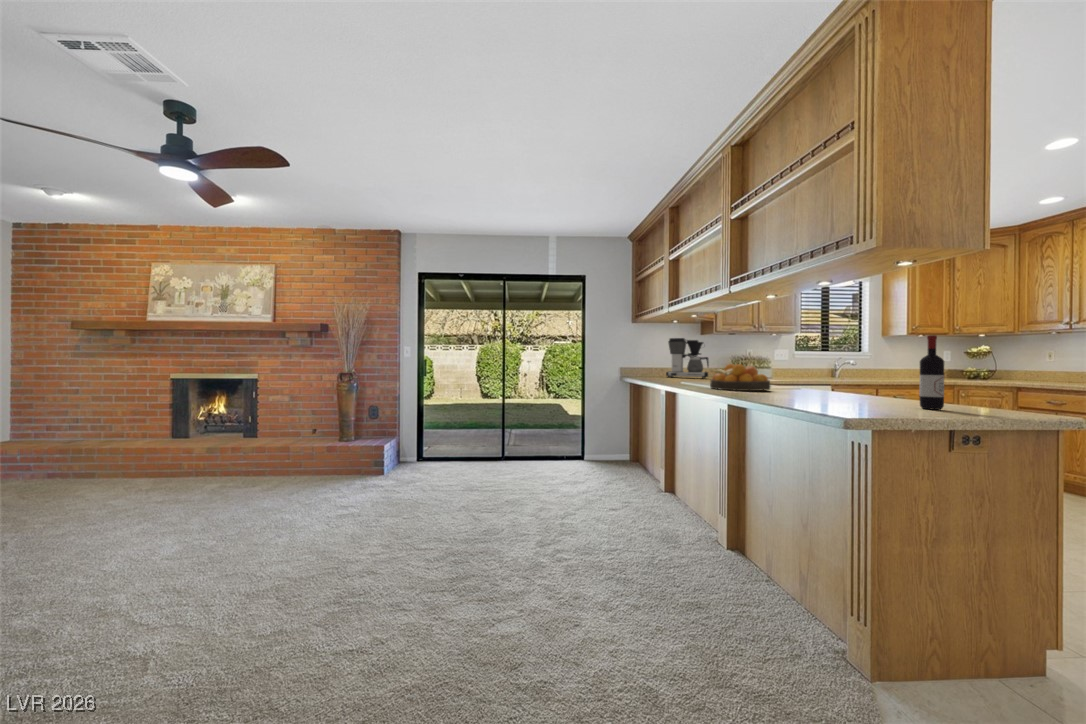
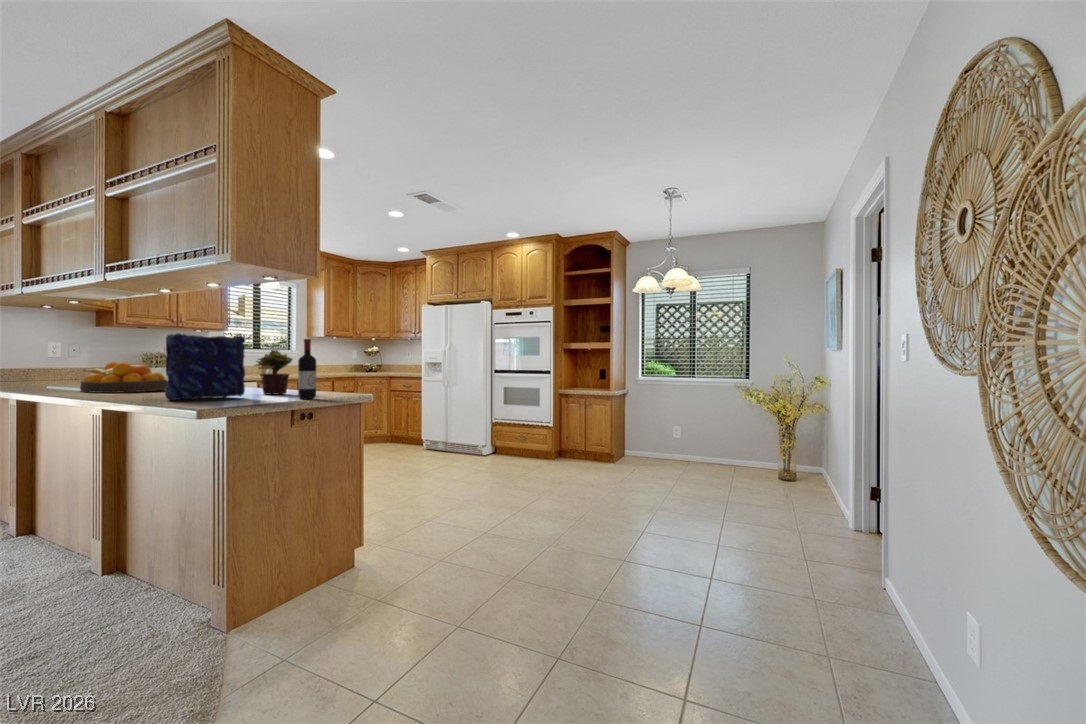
vase: none [783,335,856,402] -> present [165,333,245,401]
coffee maker: present [666,338,709,378] -> none [32,329,107,379]
potted plant: none [857,350,903,402] -> present [255,350,293,394]

